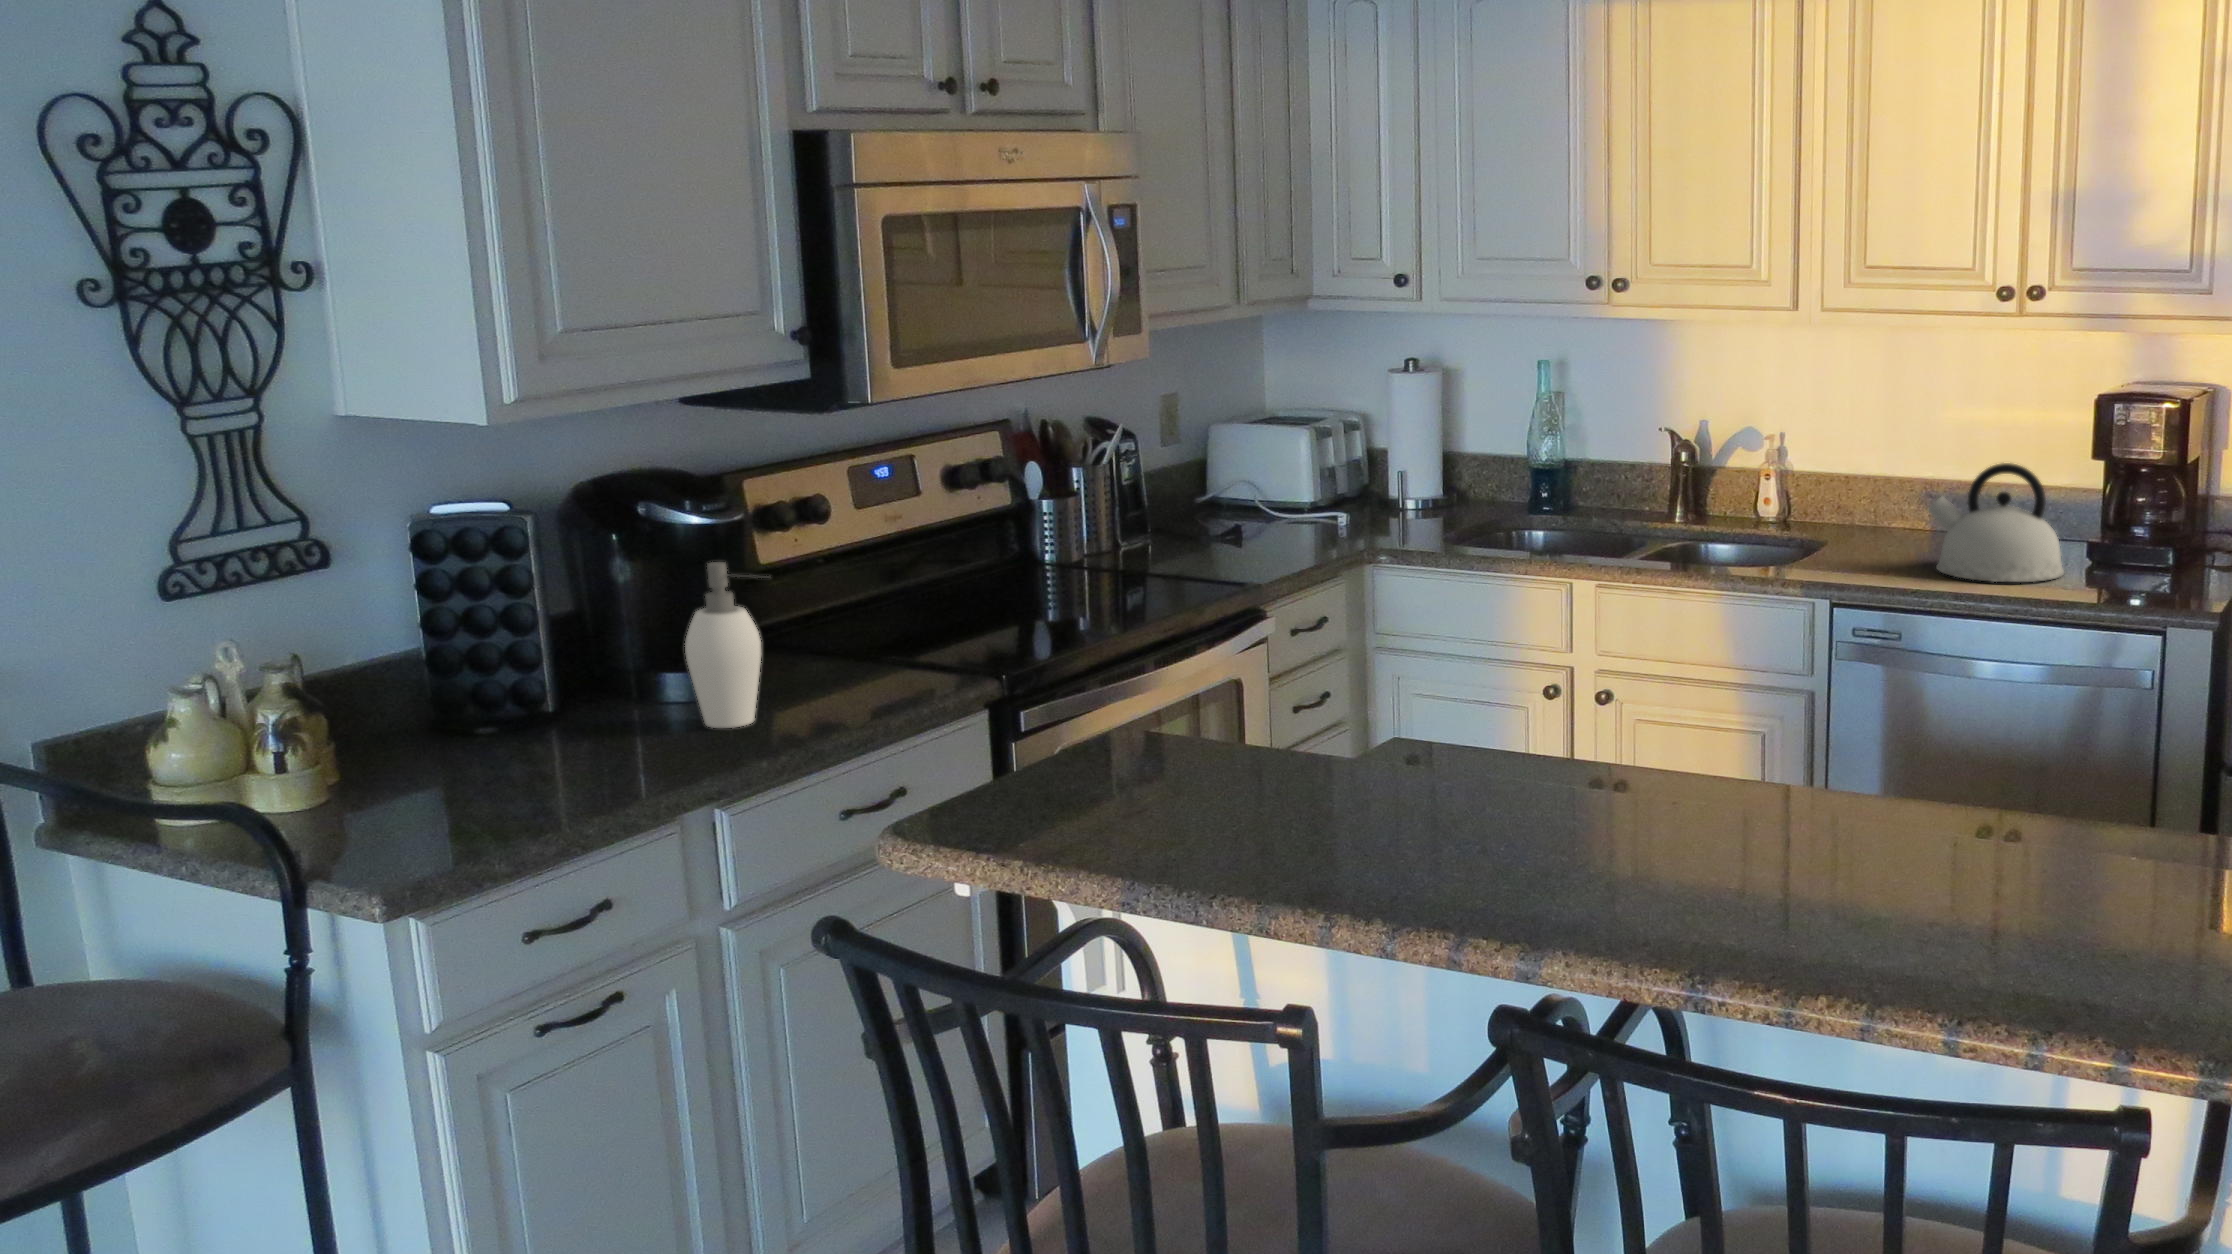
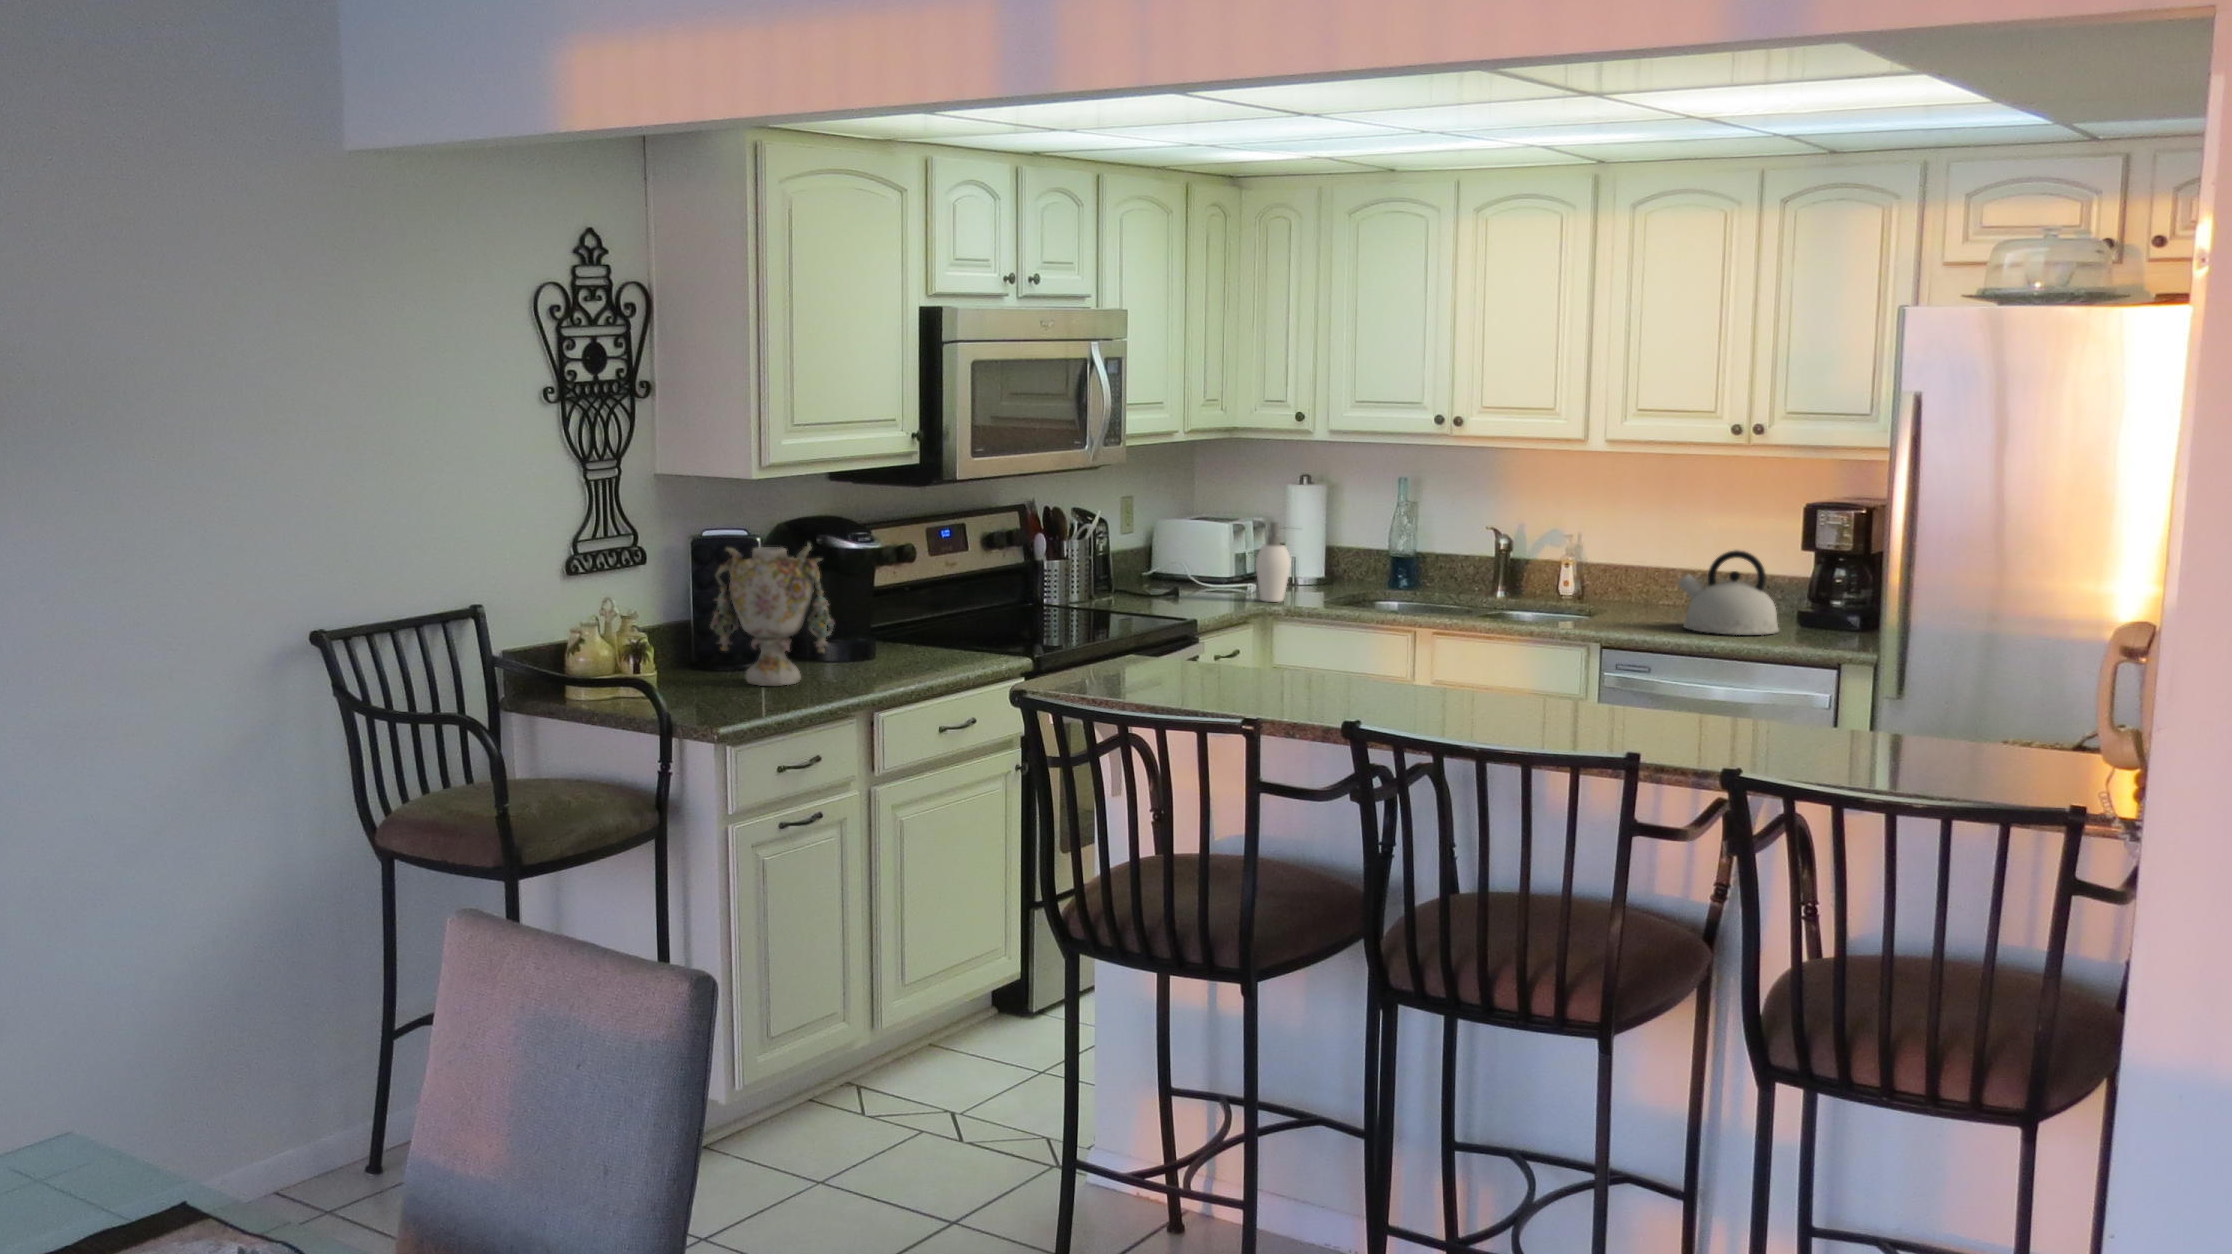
vase: none [428,535,646,778] -> present [710,543,834,686]
soap dispenser: present [685,562,761,728] -> present [1256,522,1291,602]

